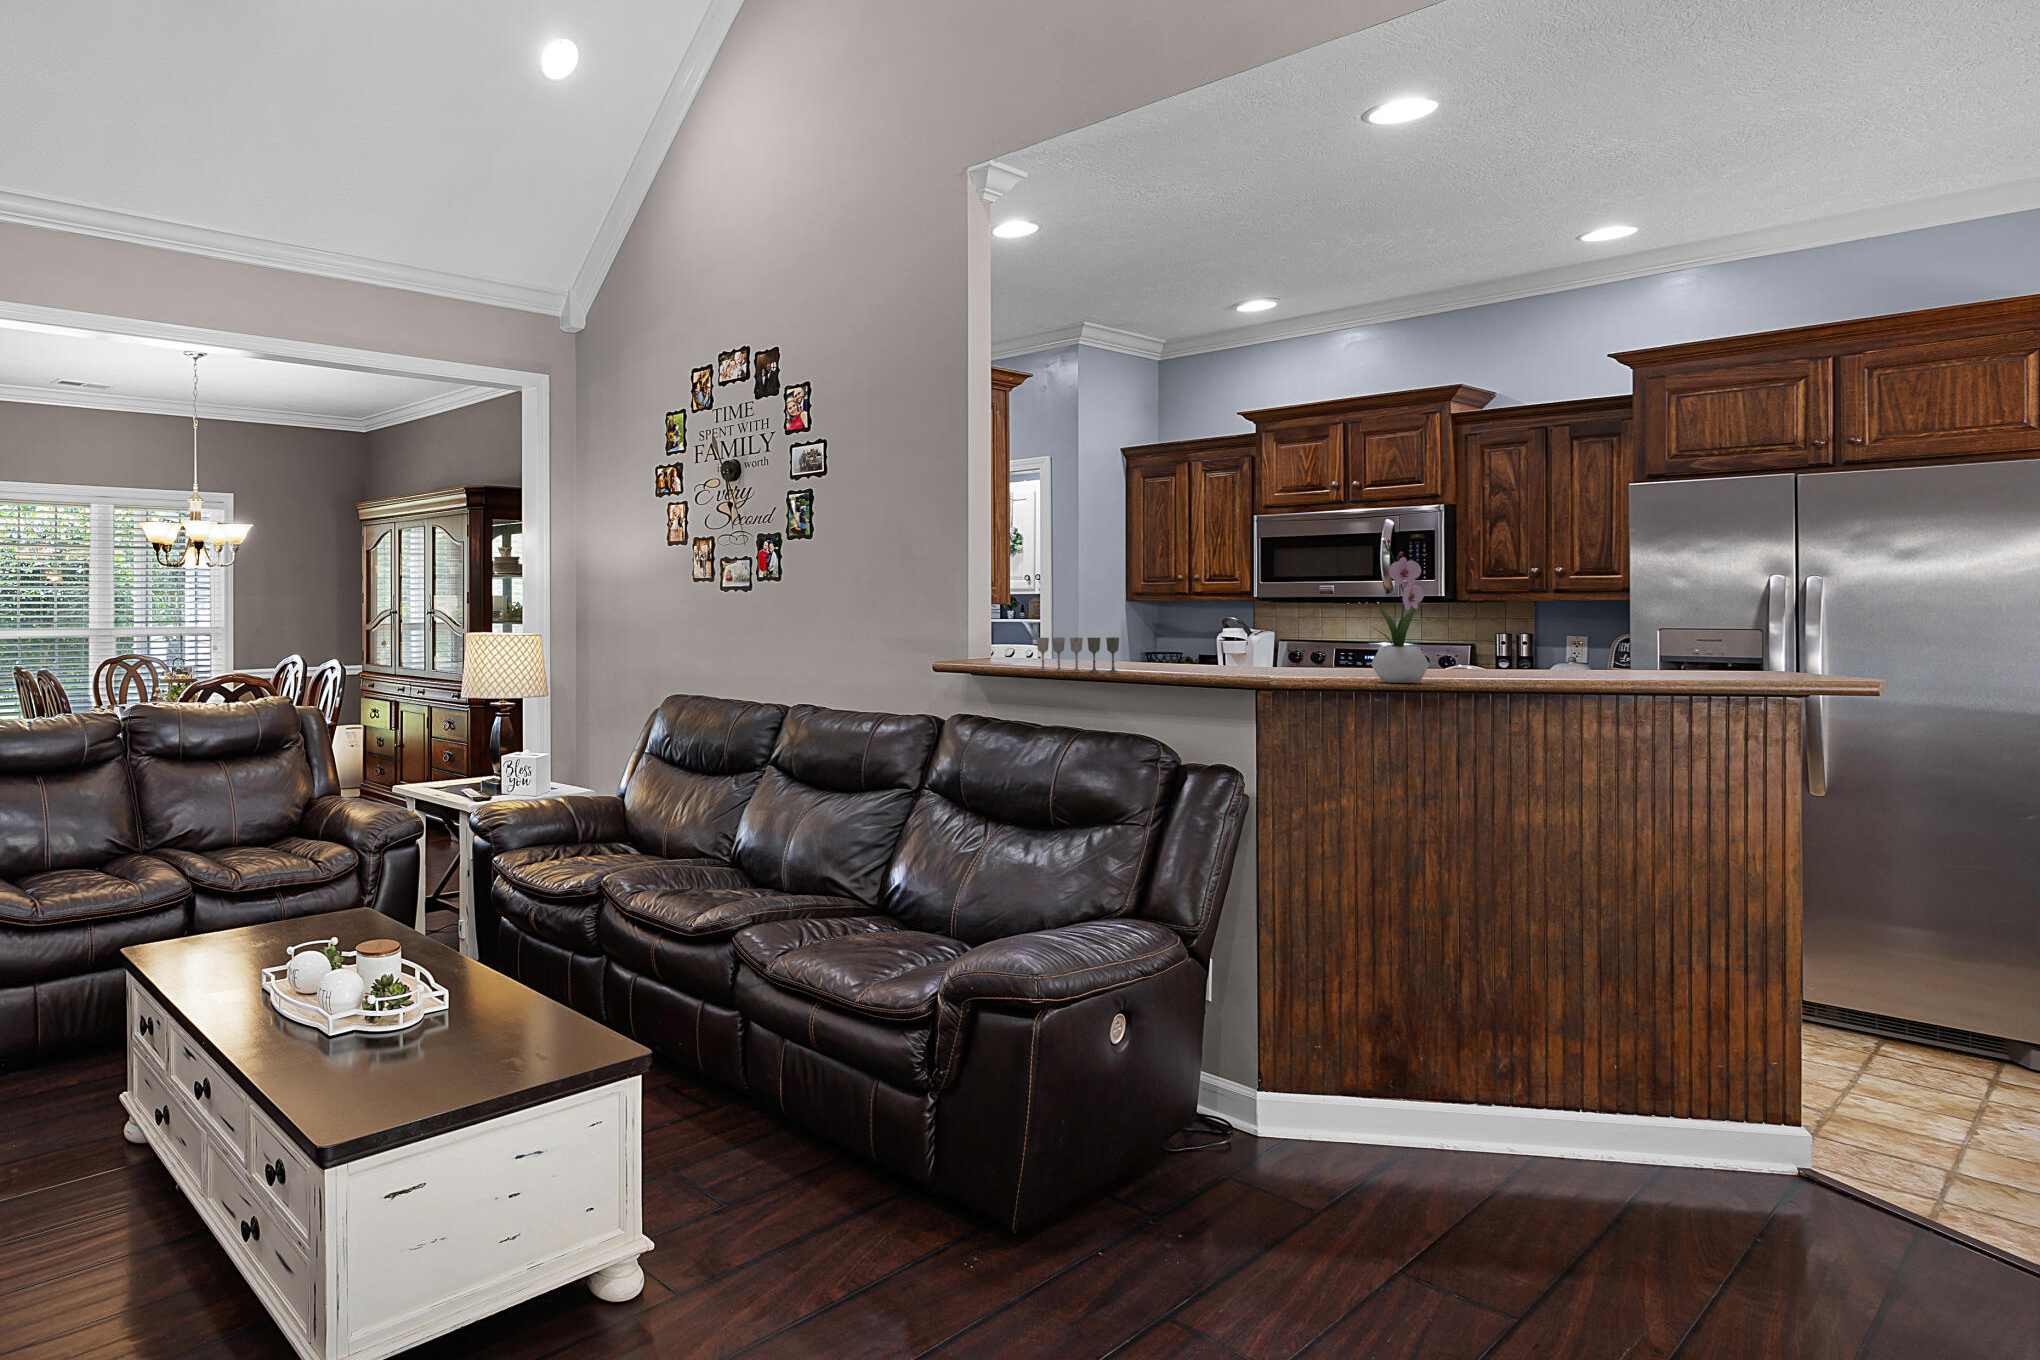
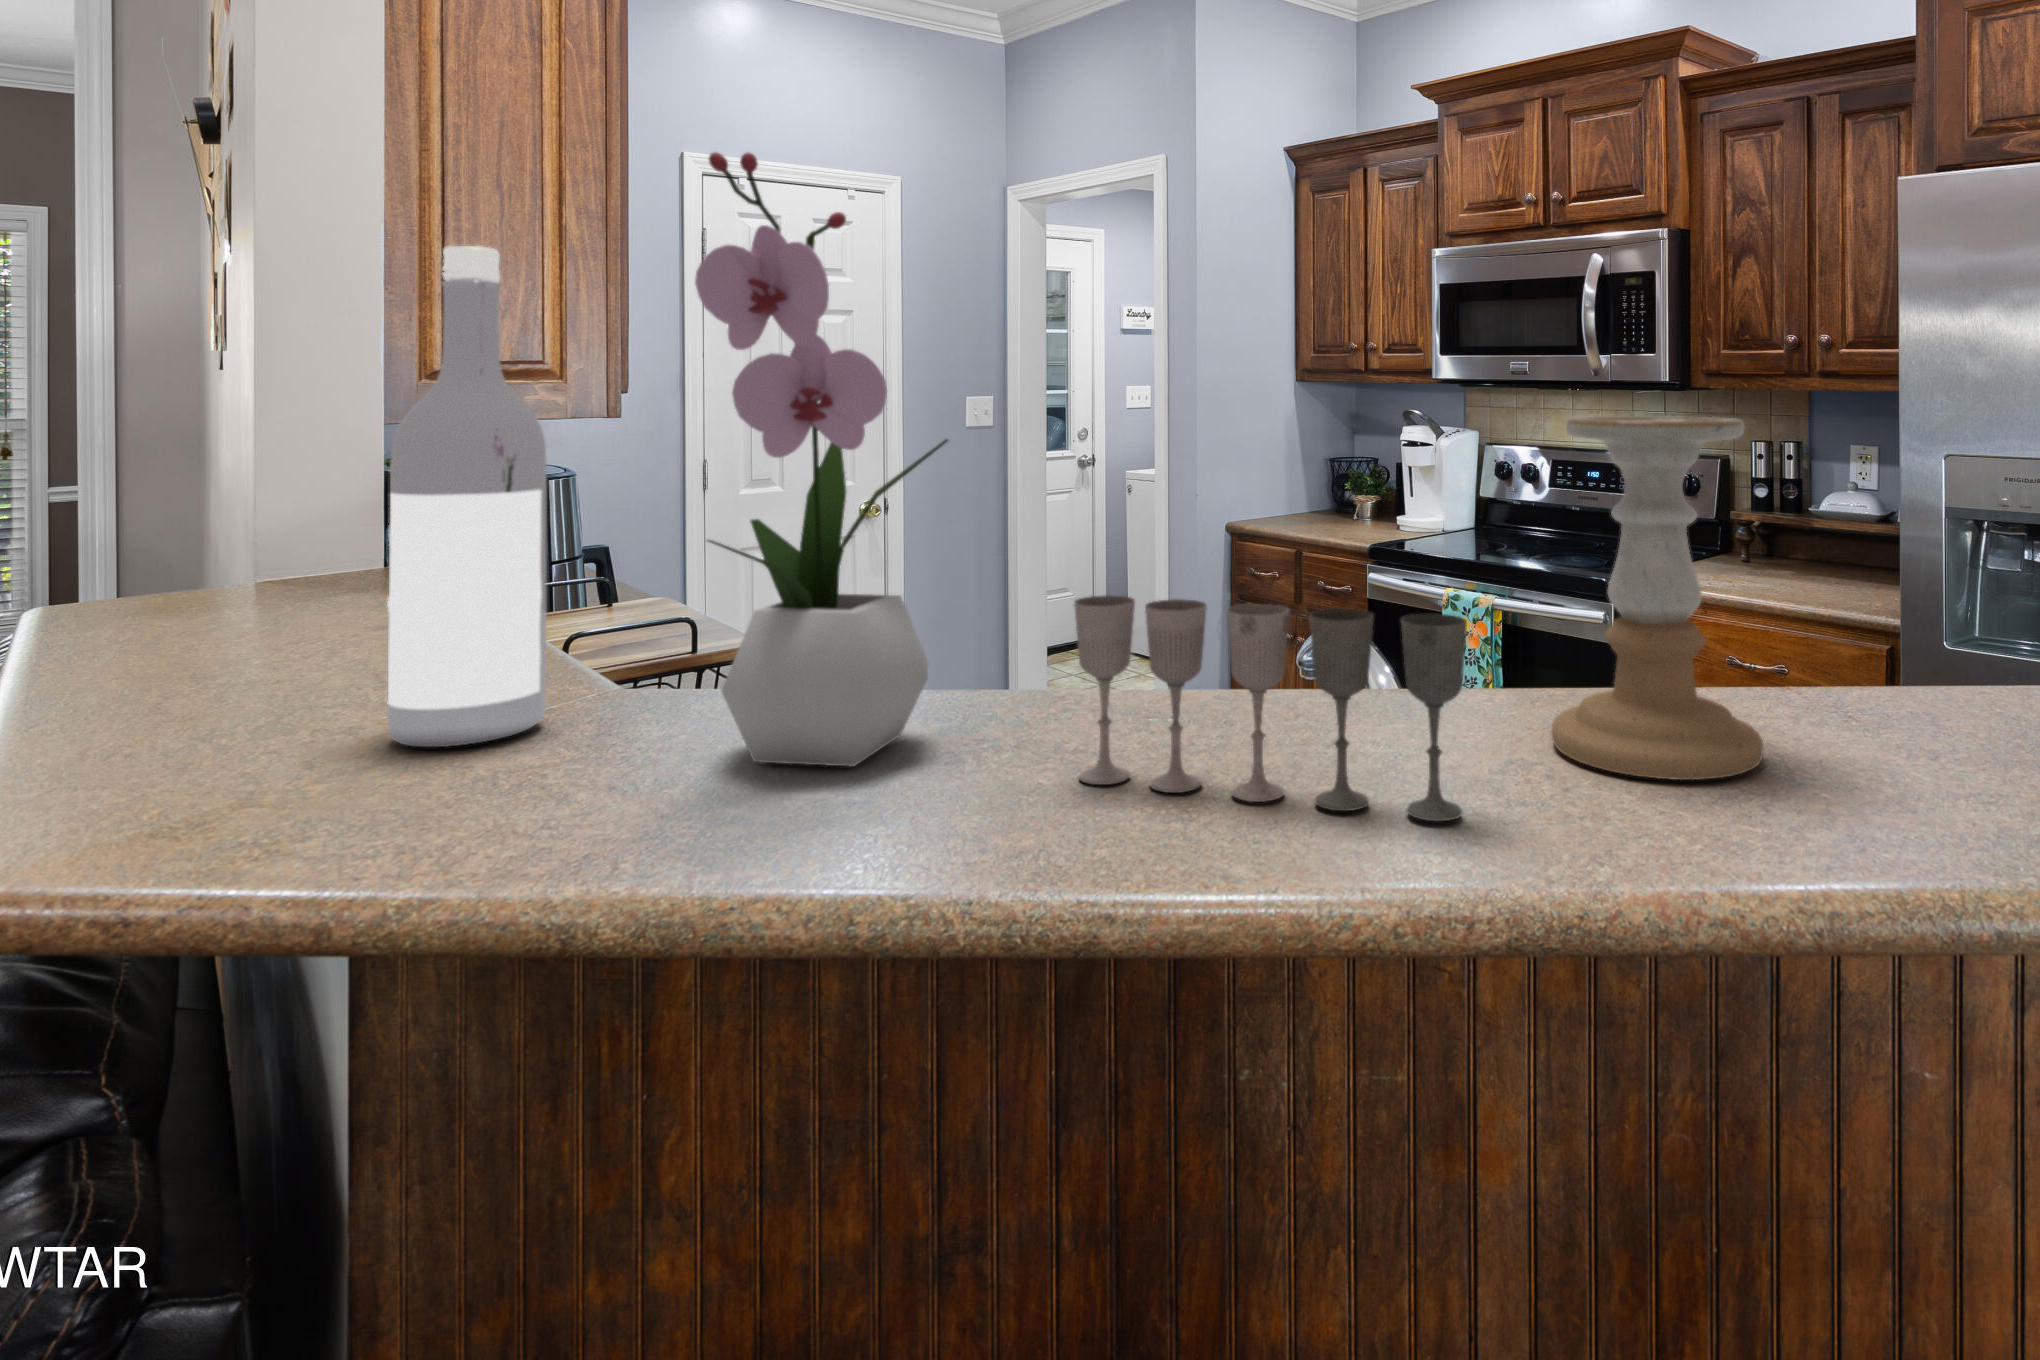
wine bottle: none [1269,561,1309,681] -> present [387,246,546,747]
candle holder: none [1595,599,1664,685] -> present [1552,416,1764,780]
wine glass: present [1036,638,1119,672] -> present [1074,596,1467,821]

